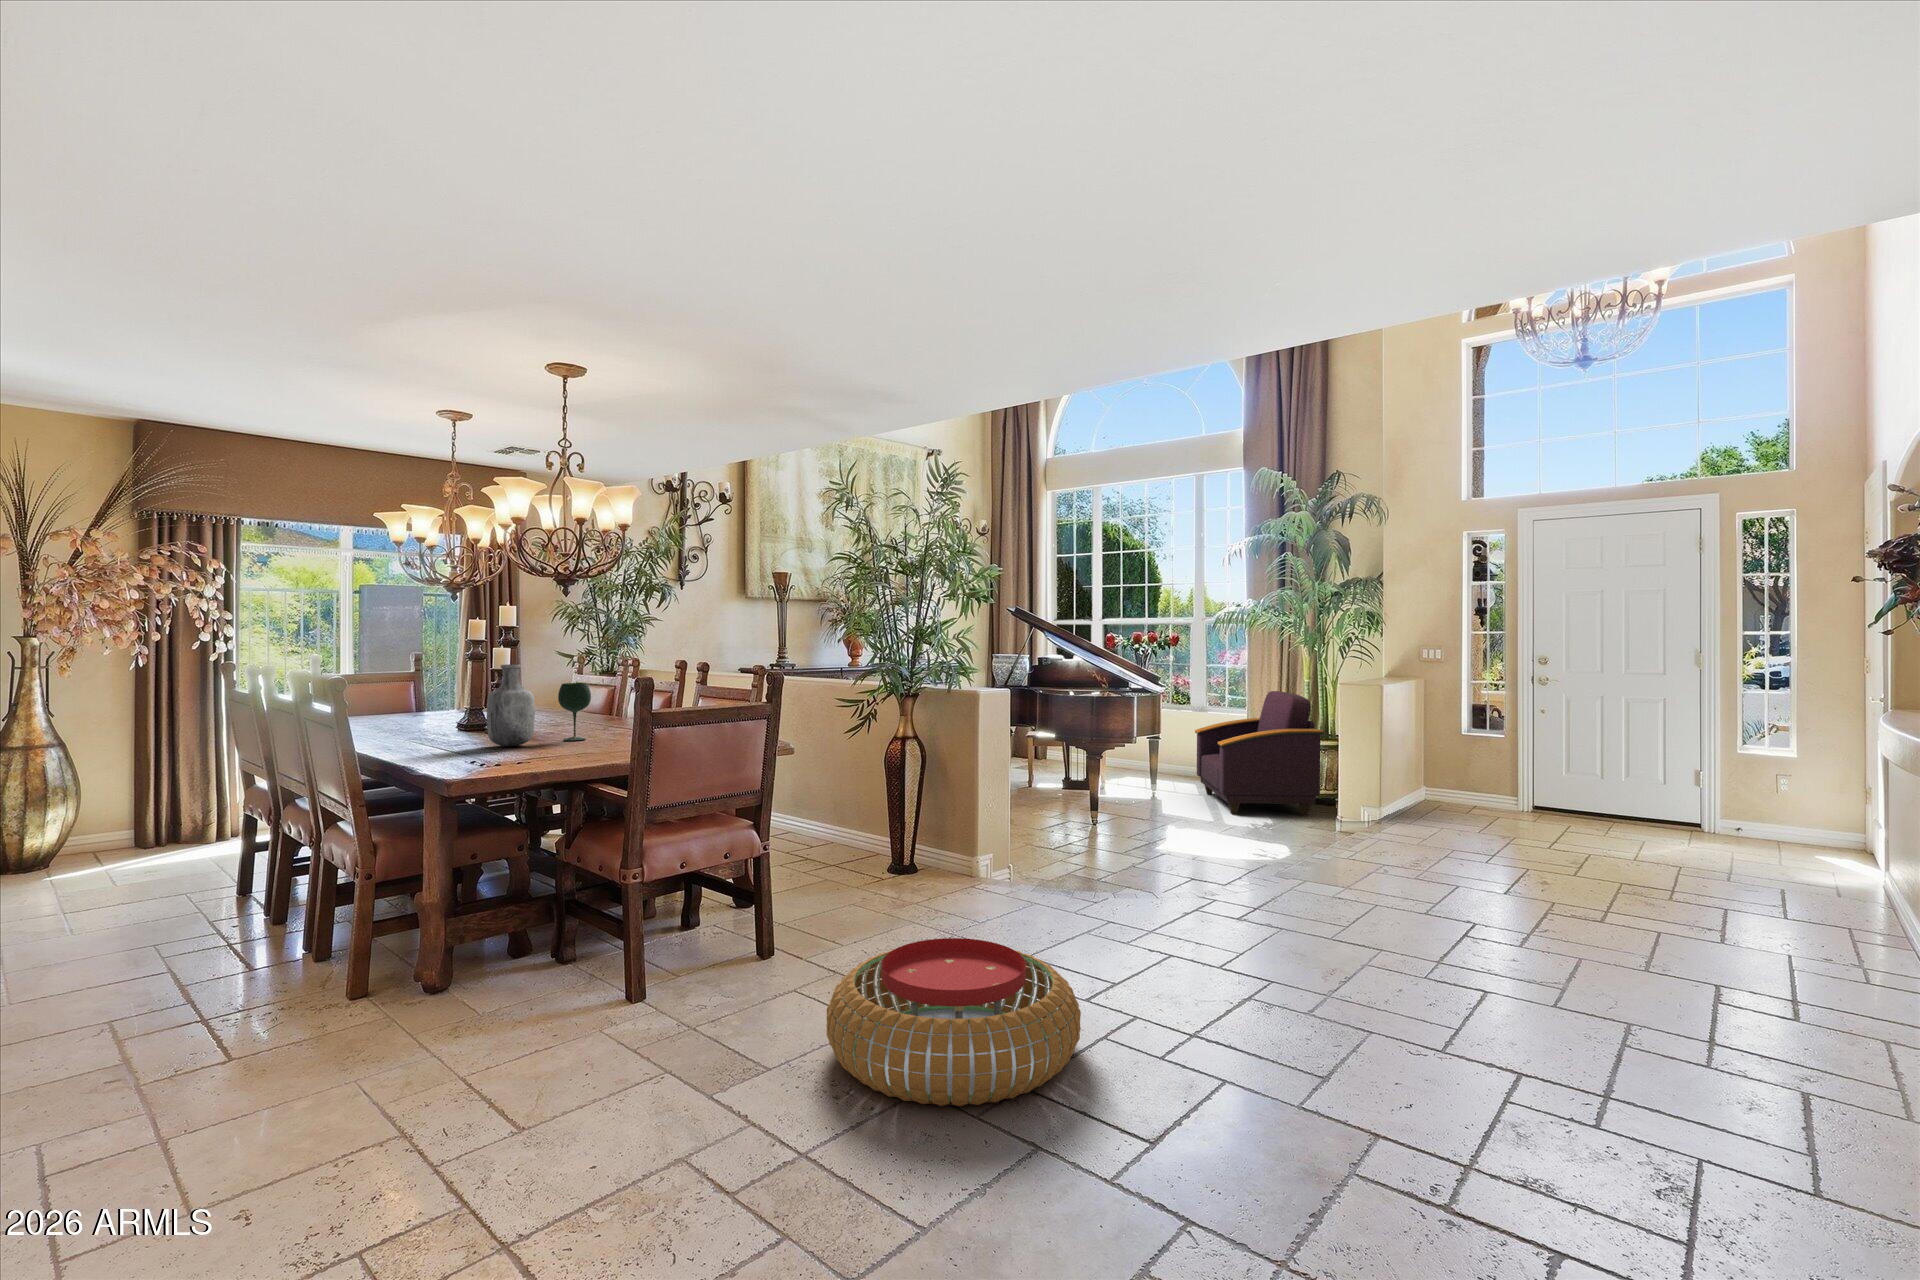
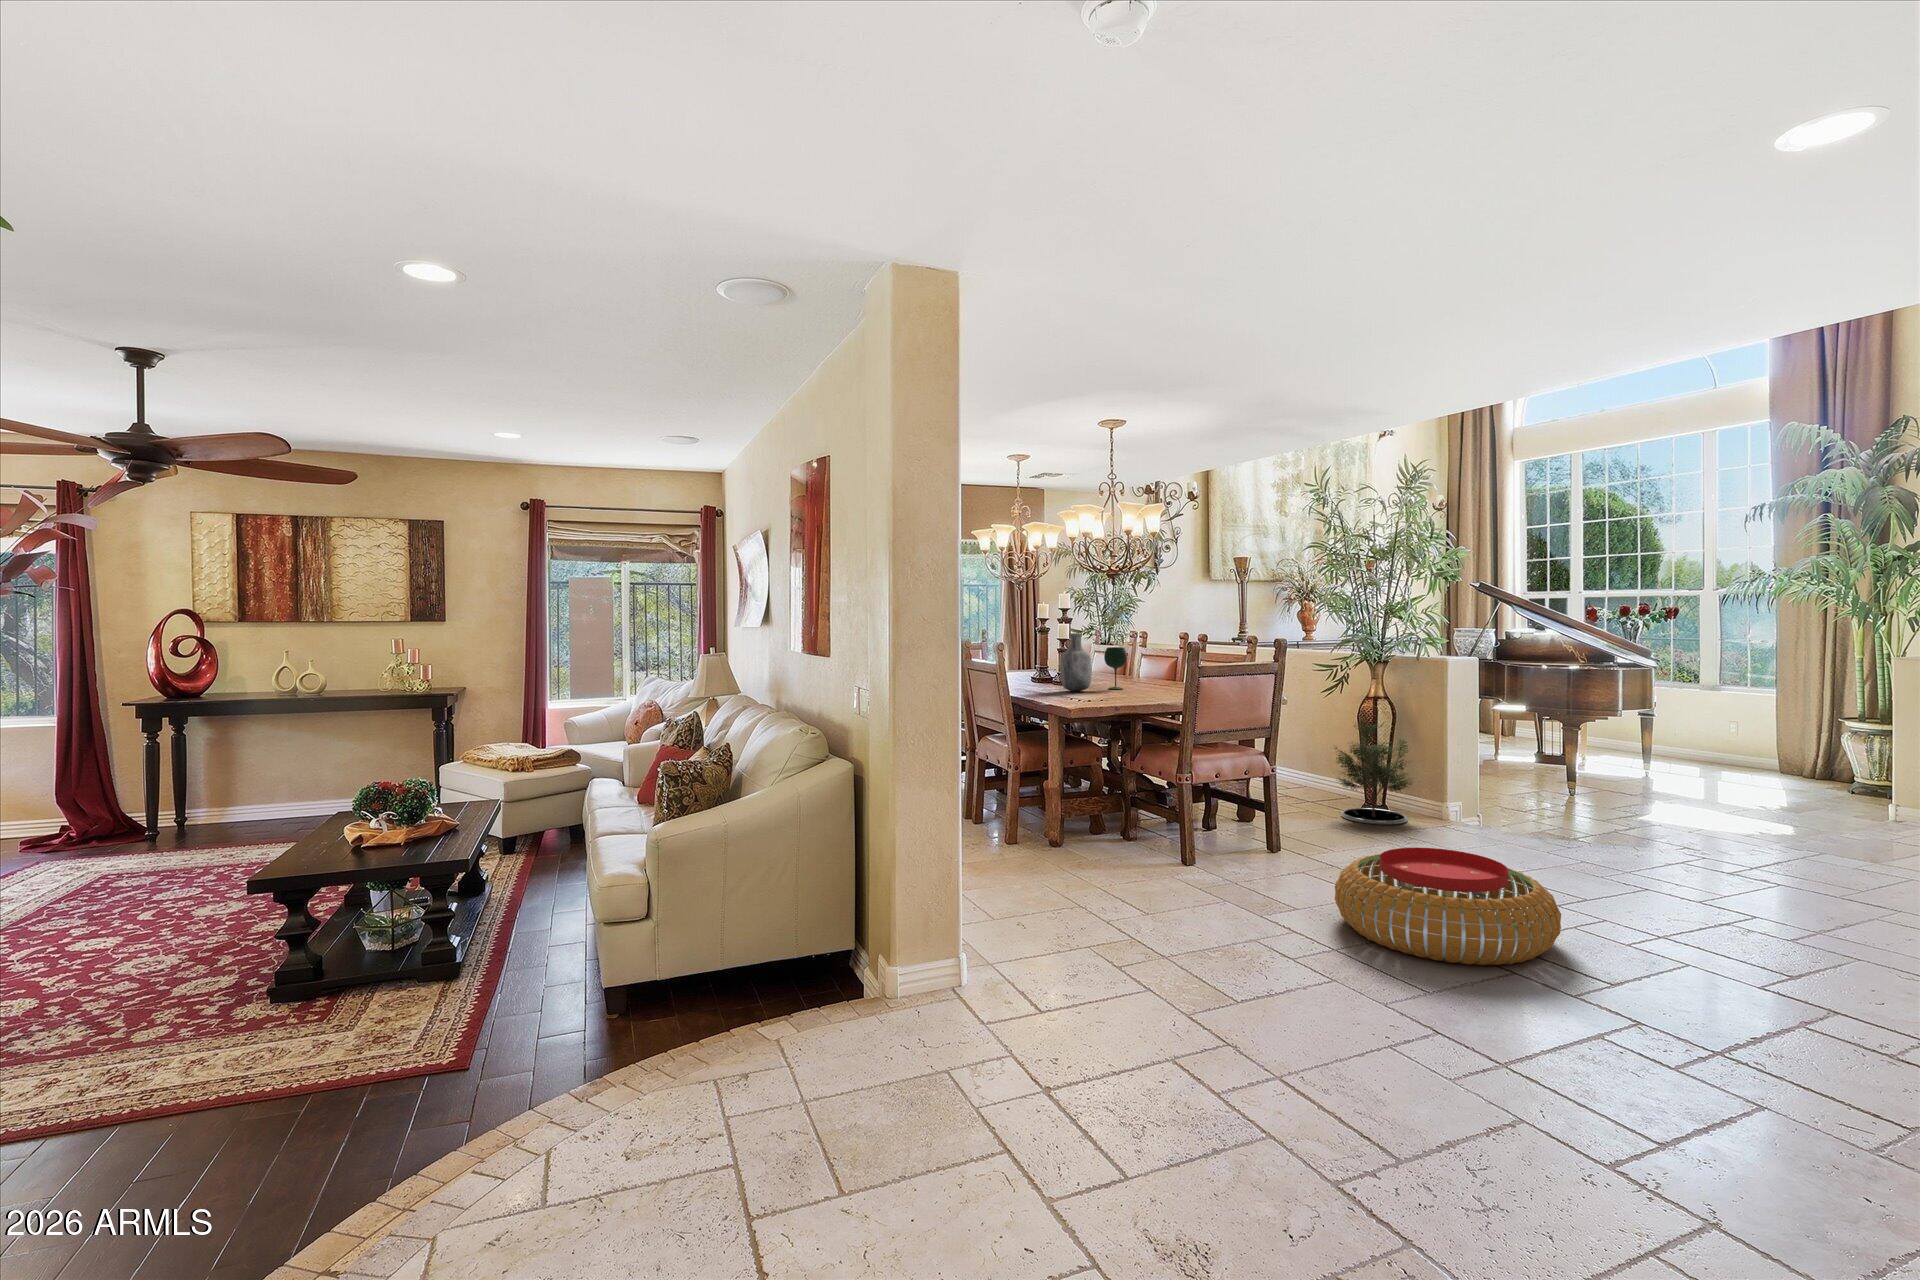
armchair: present [1195,691,1324,815] -> none [1700,667,1880,803]
potted tree: none [855,751,944,886] -> present [1334,711,1411,825]

